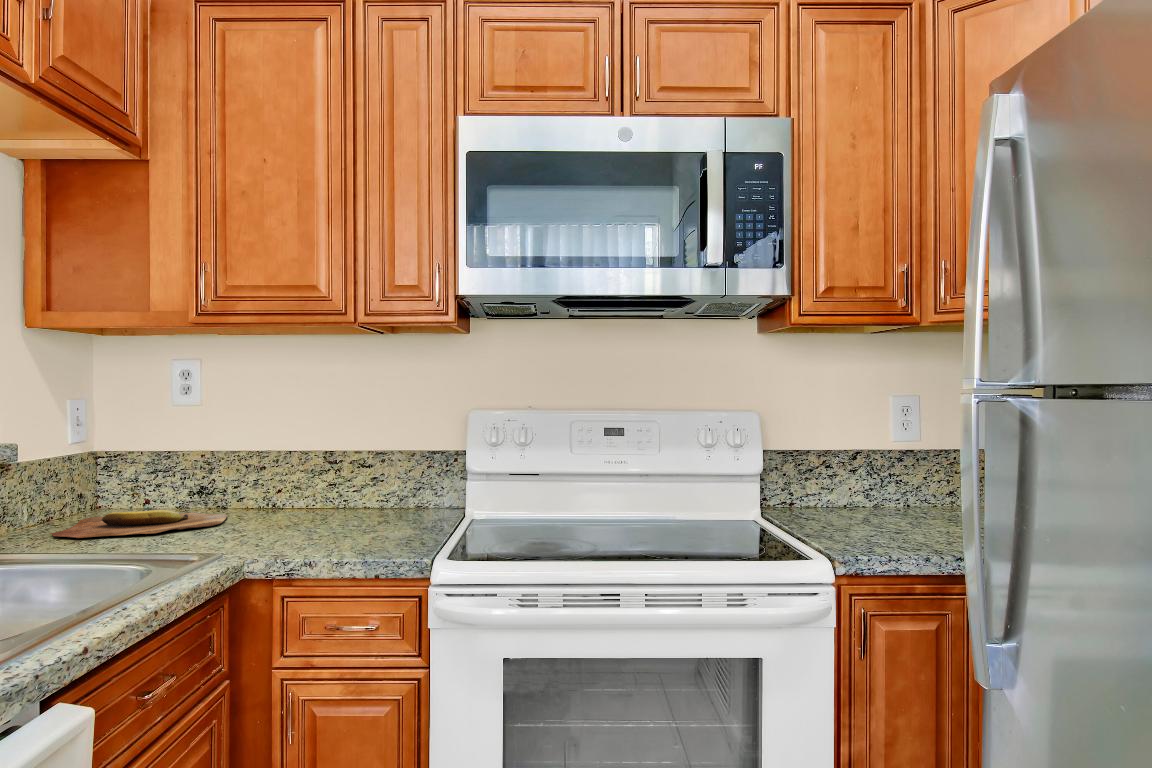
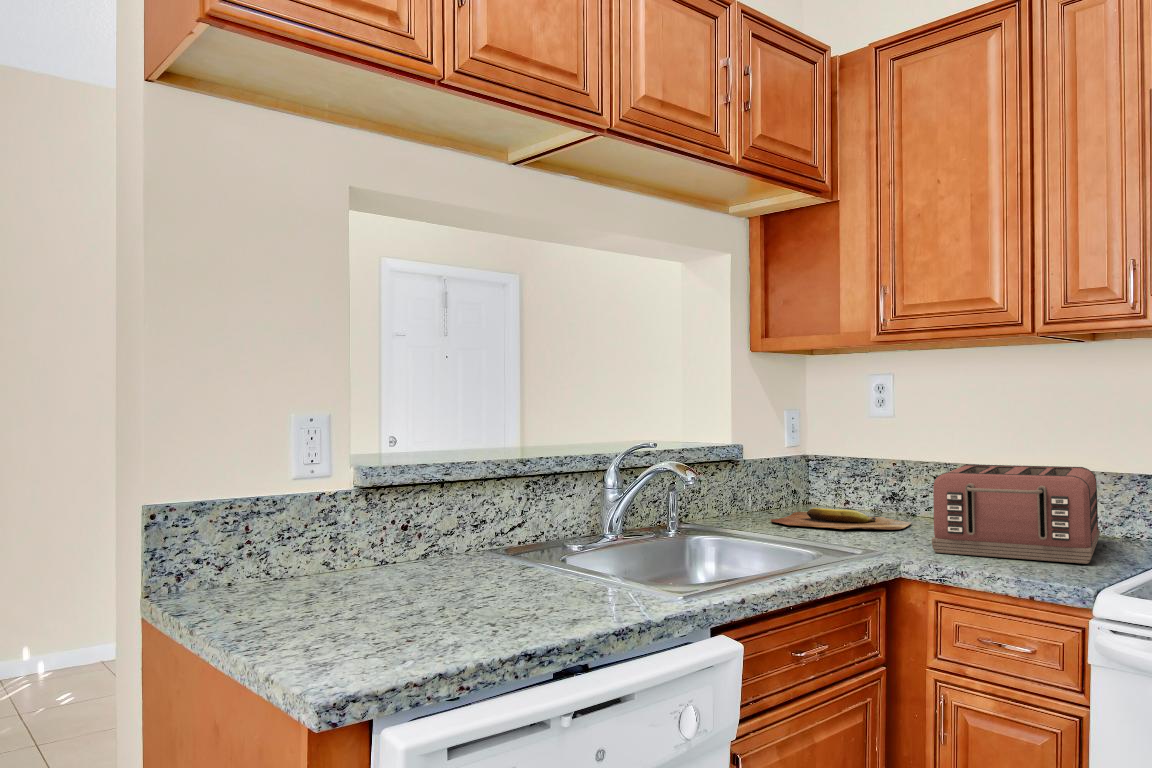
toaster: none [269,450,412,545] -> present [932,464,1100,564]

